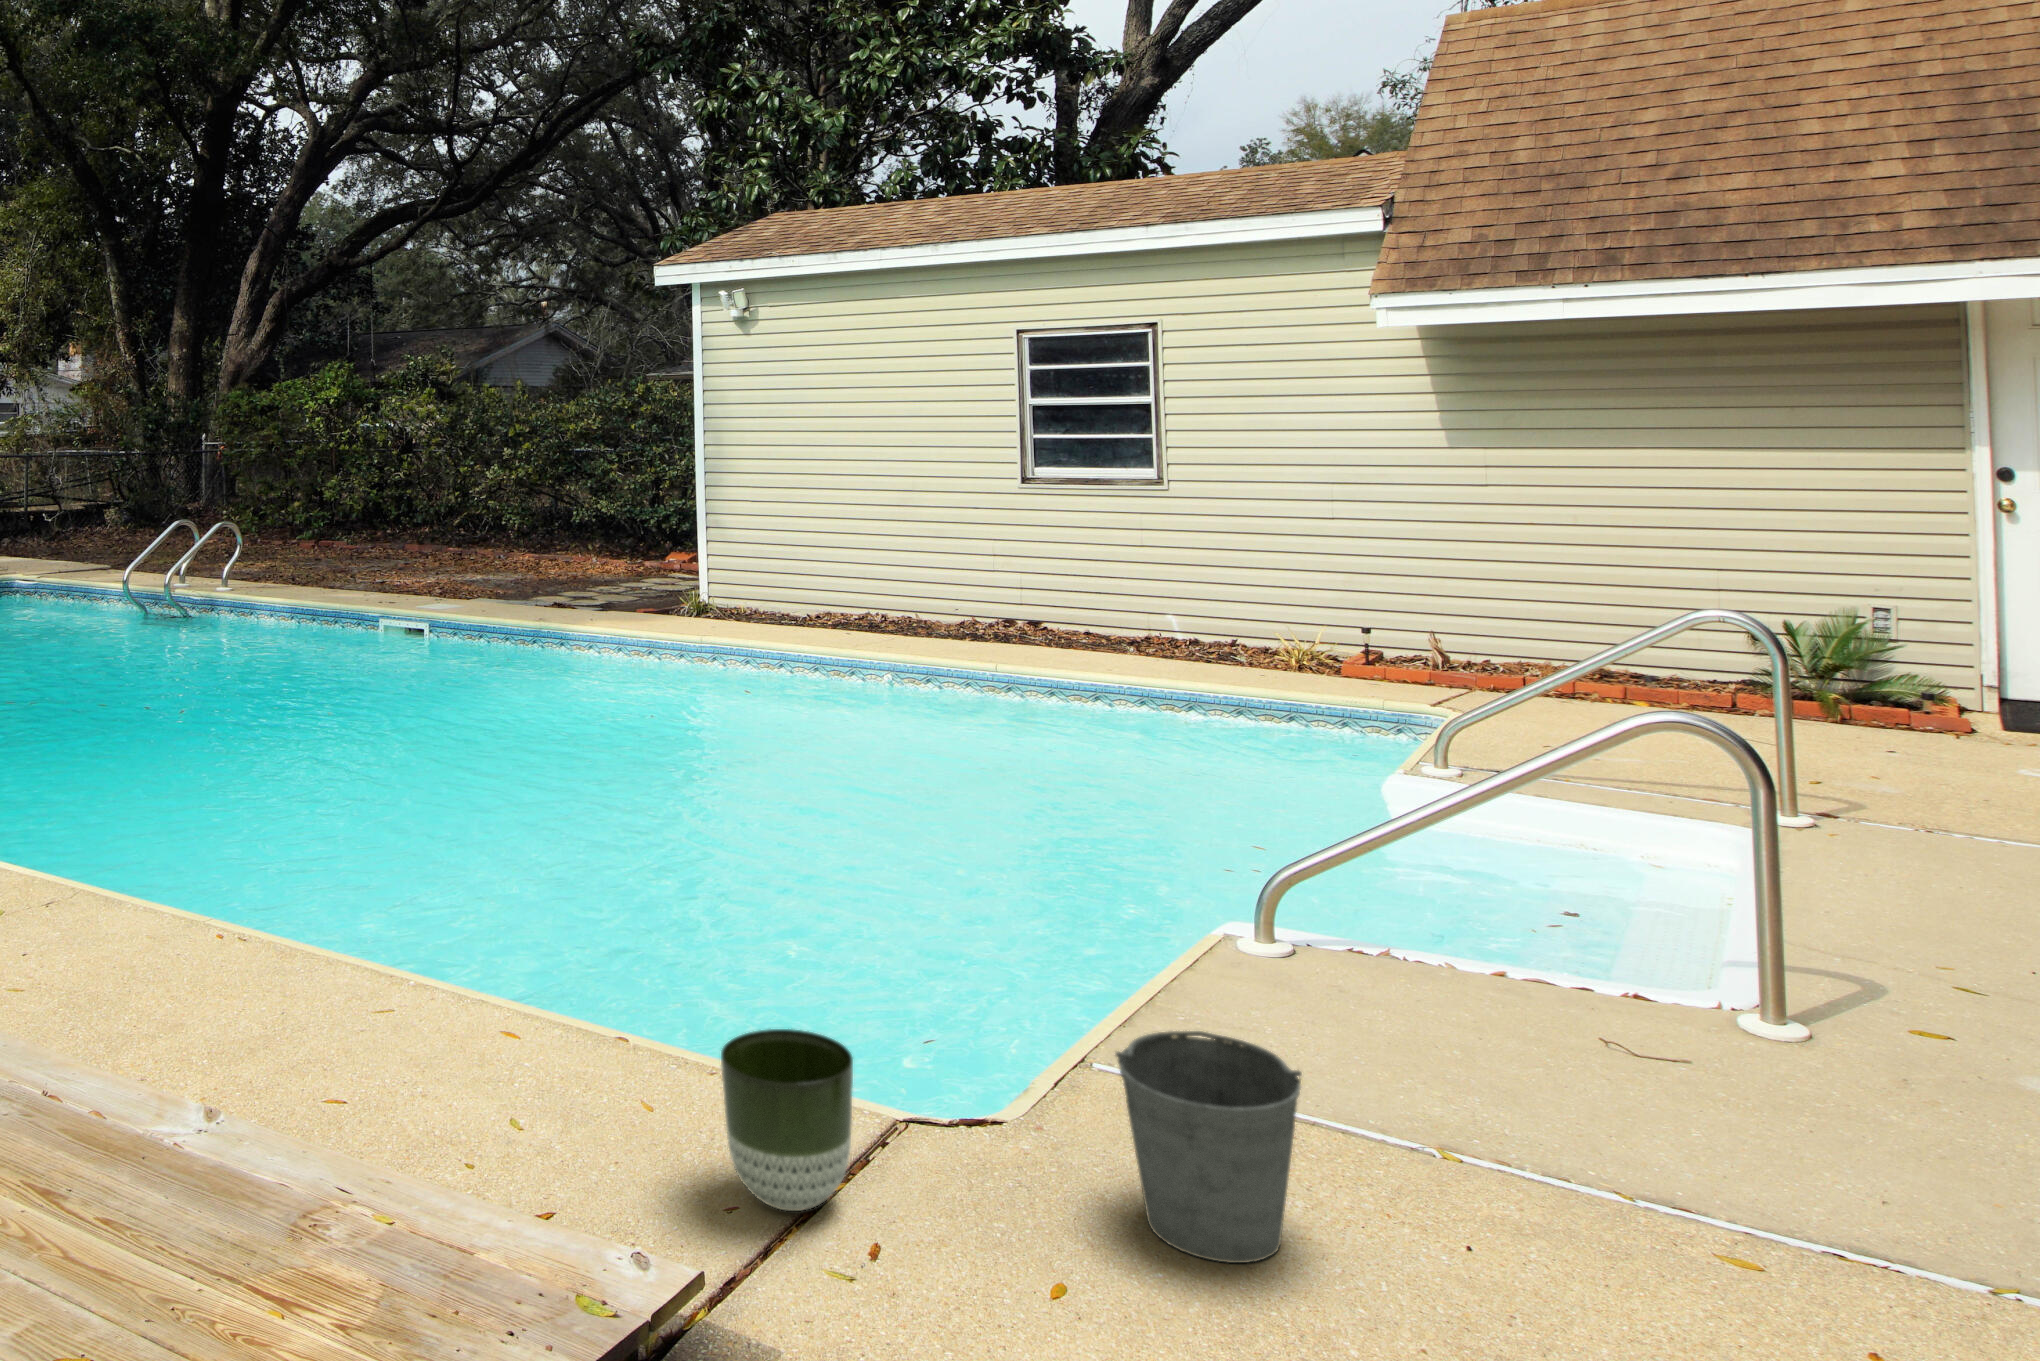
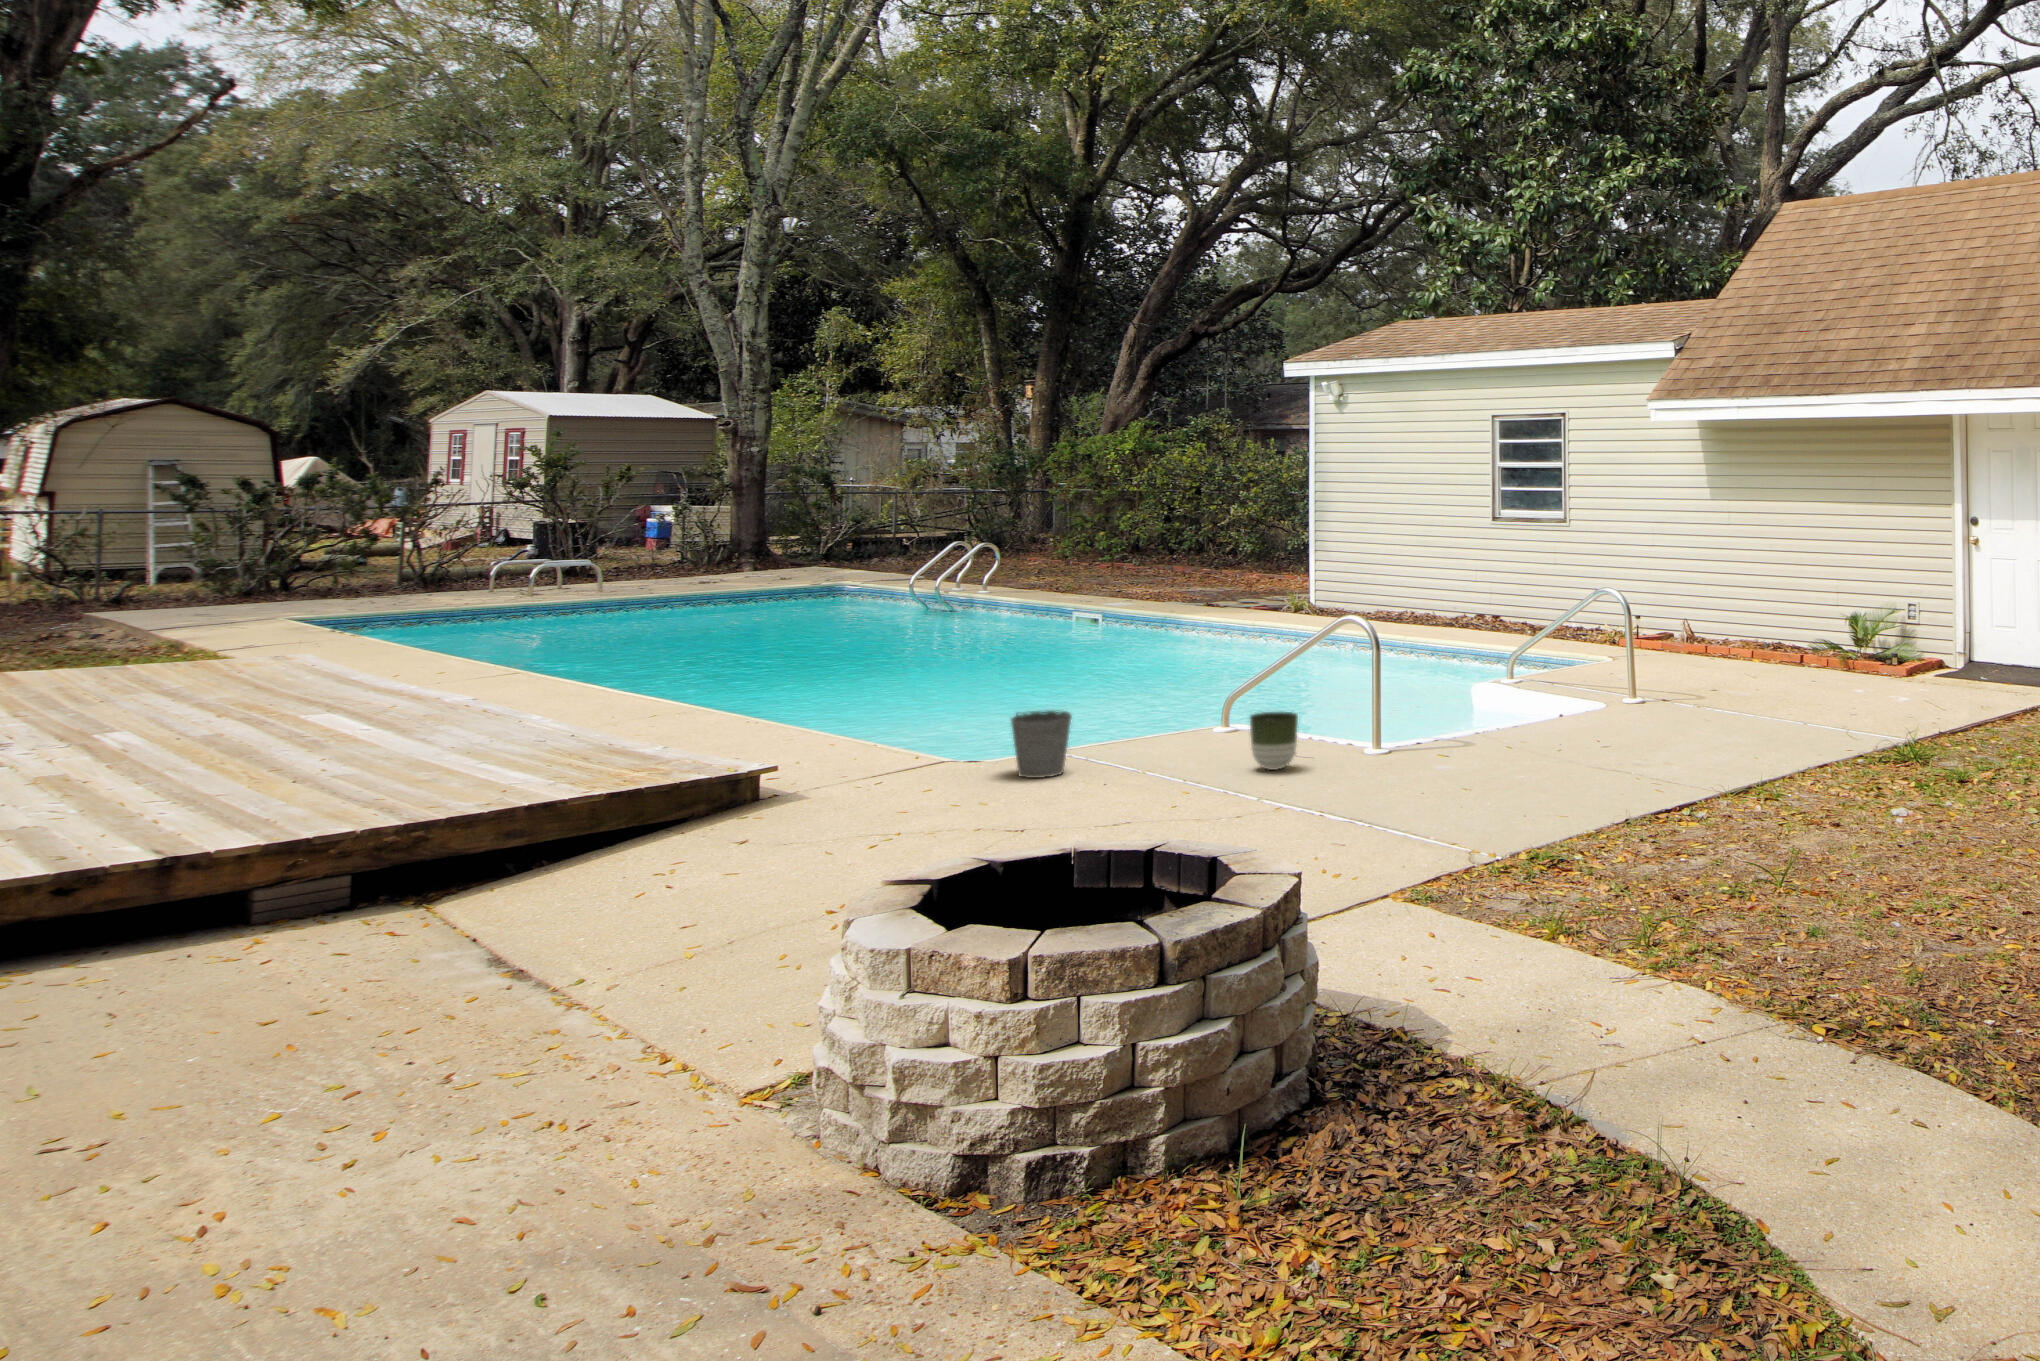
planter: present [721,1029,853,1211] -> present [1250,712,1298,770]

